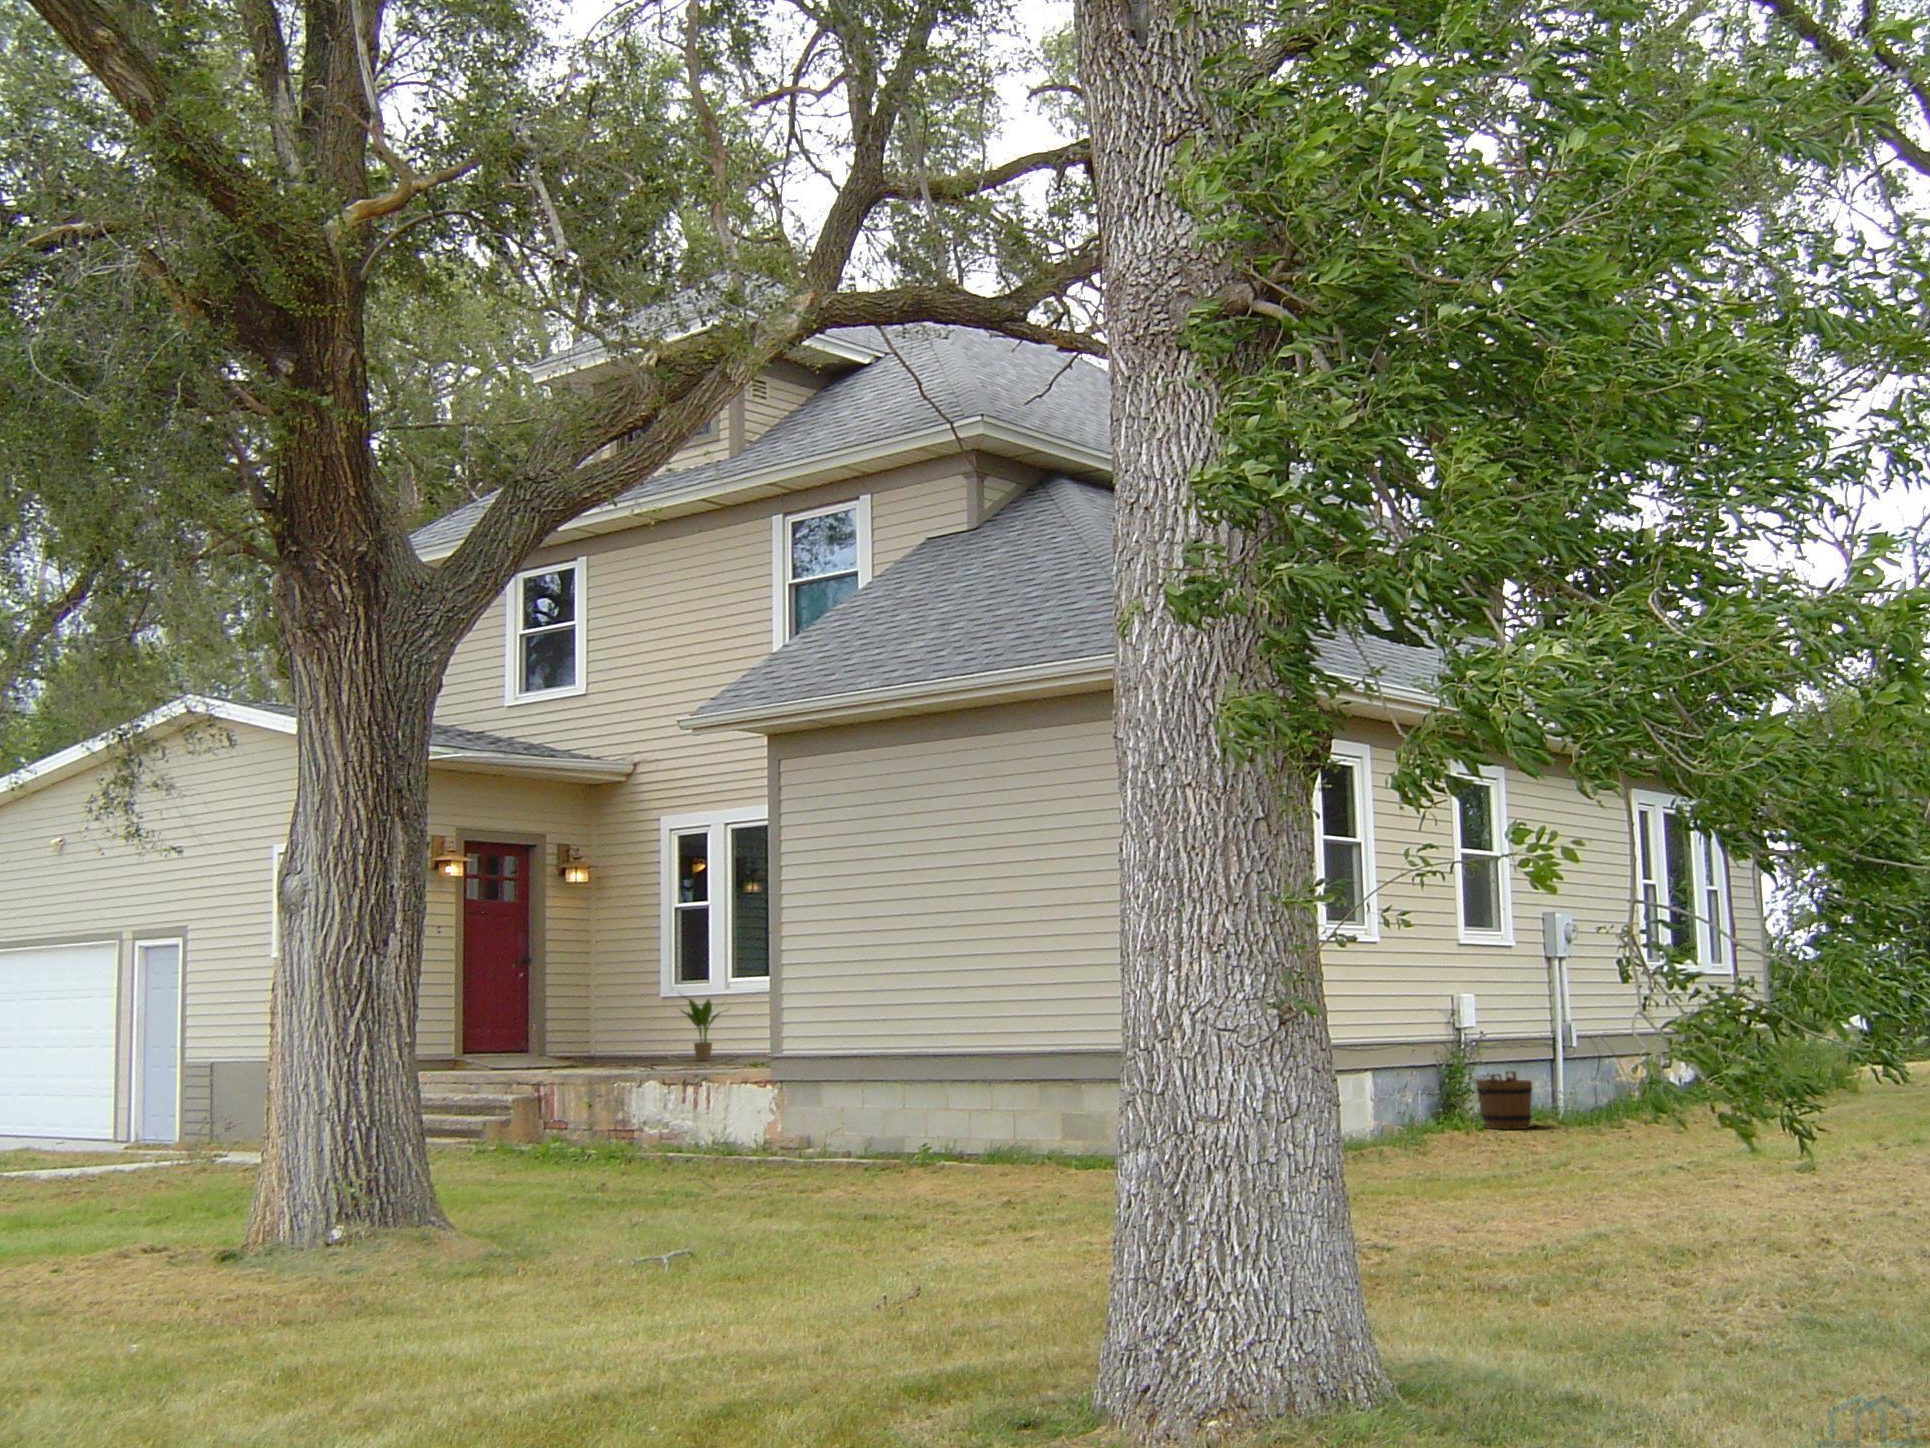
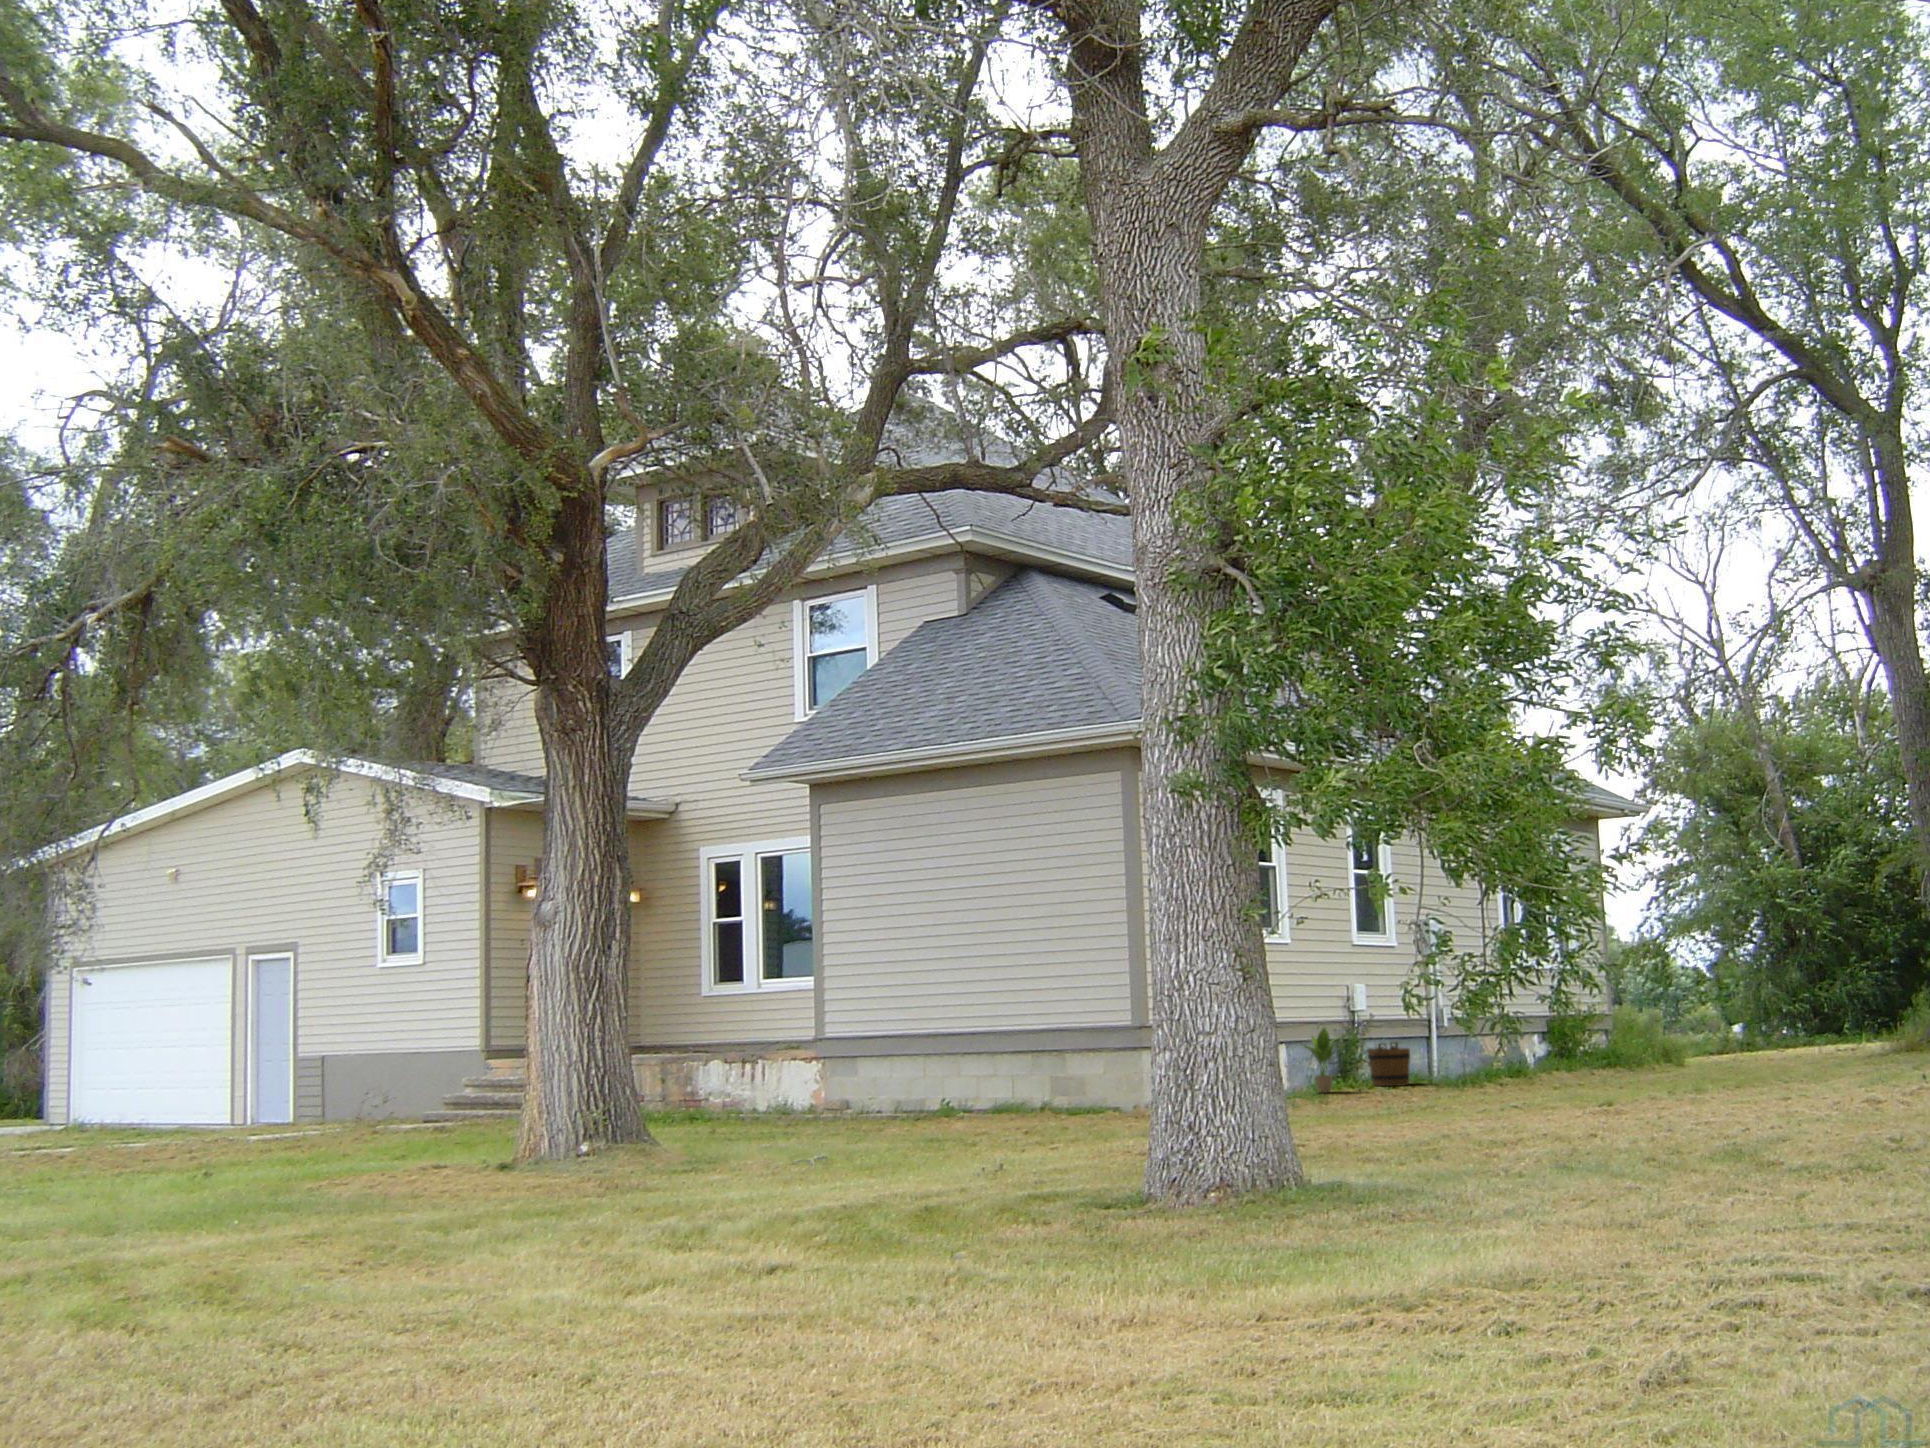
potted plant: present [681,995,723,1061] -> present [1304,1028,1343,1093]

